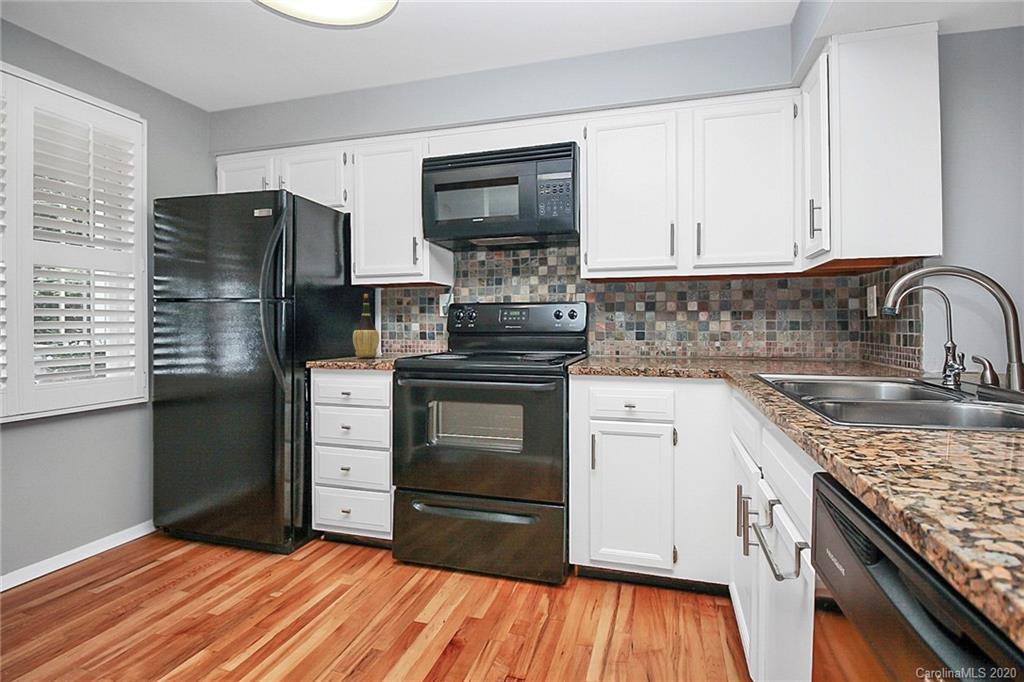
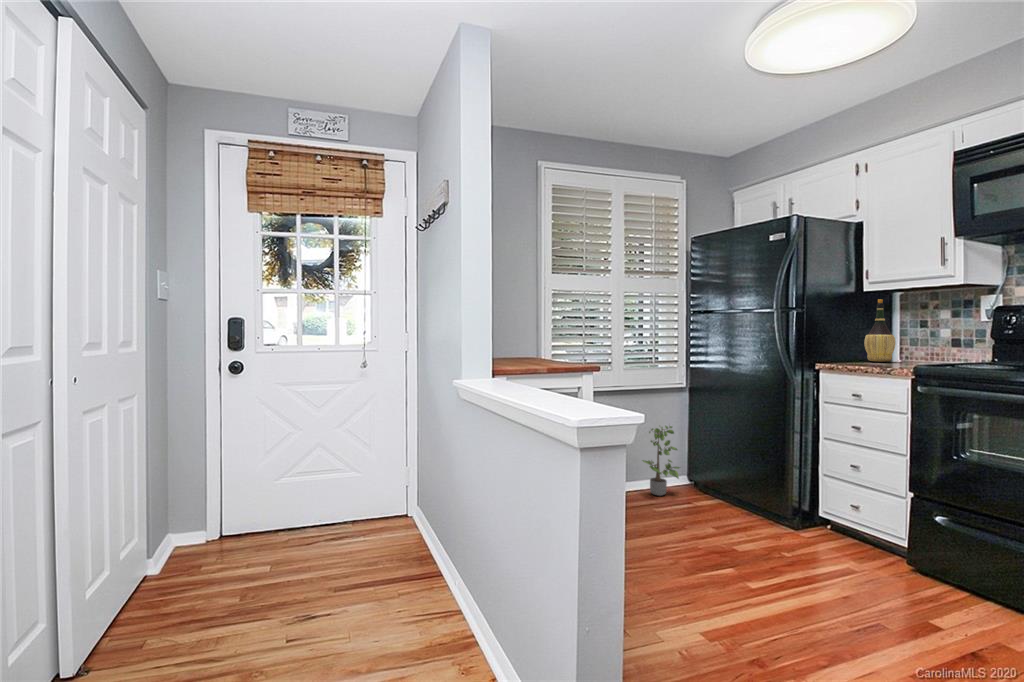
potted plant: none [73,454,143,561] -> present [642,426,680,496]

